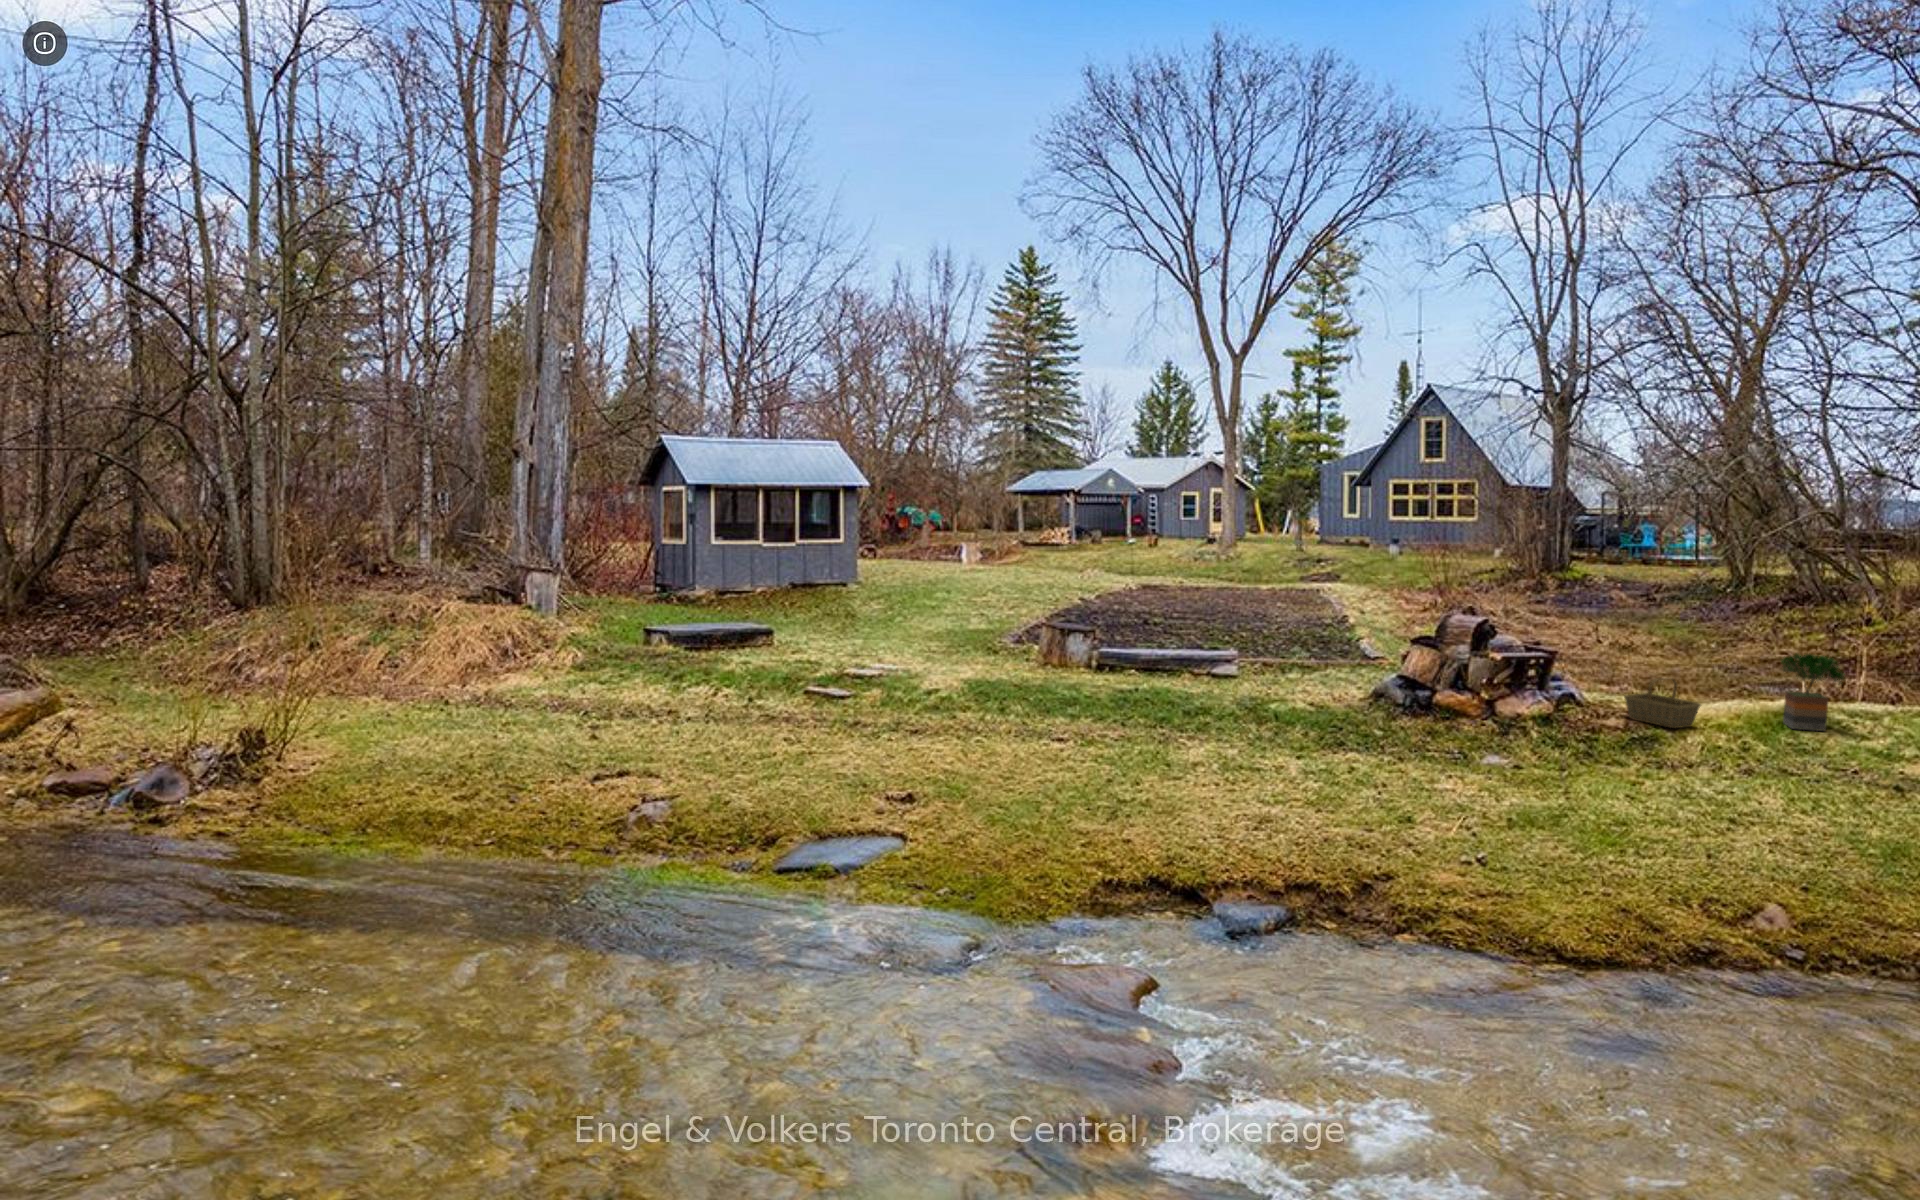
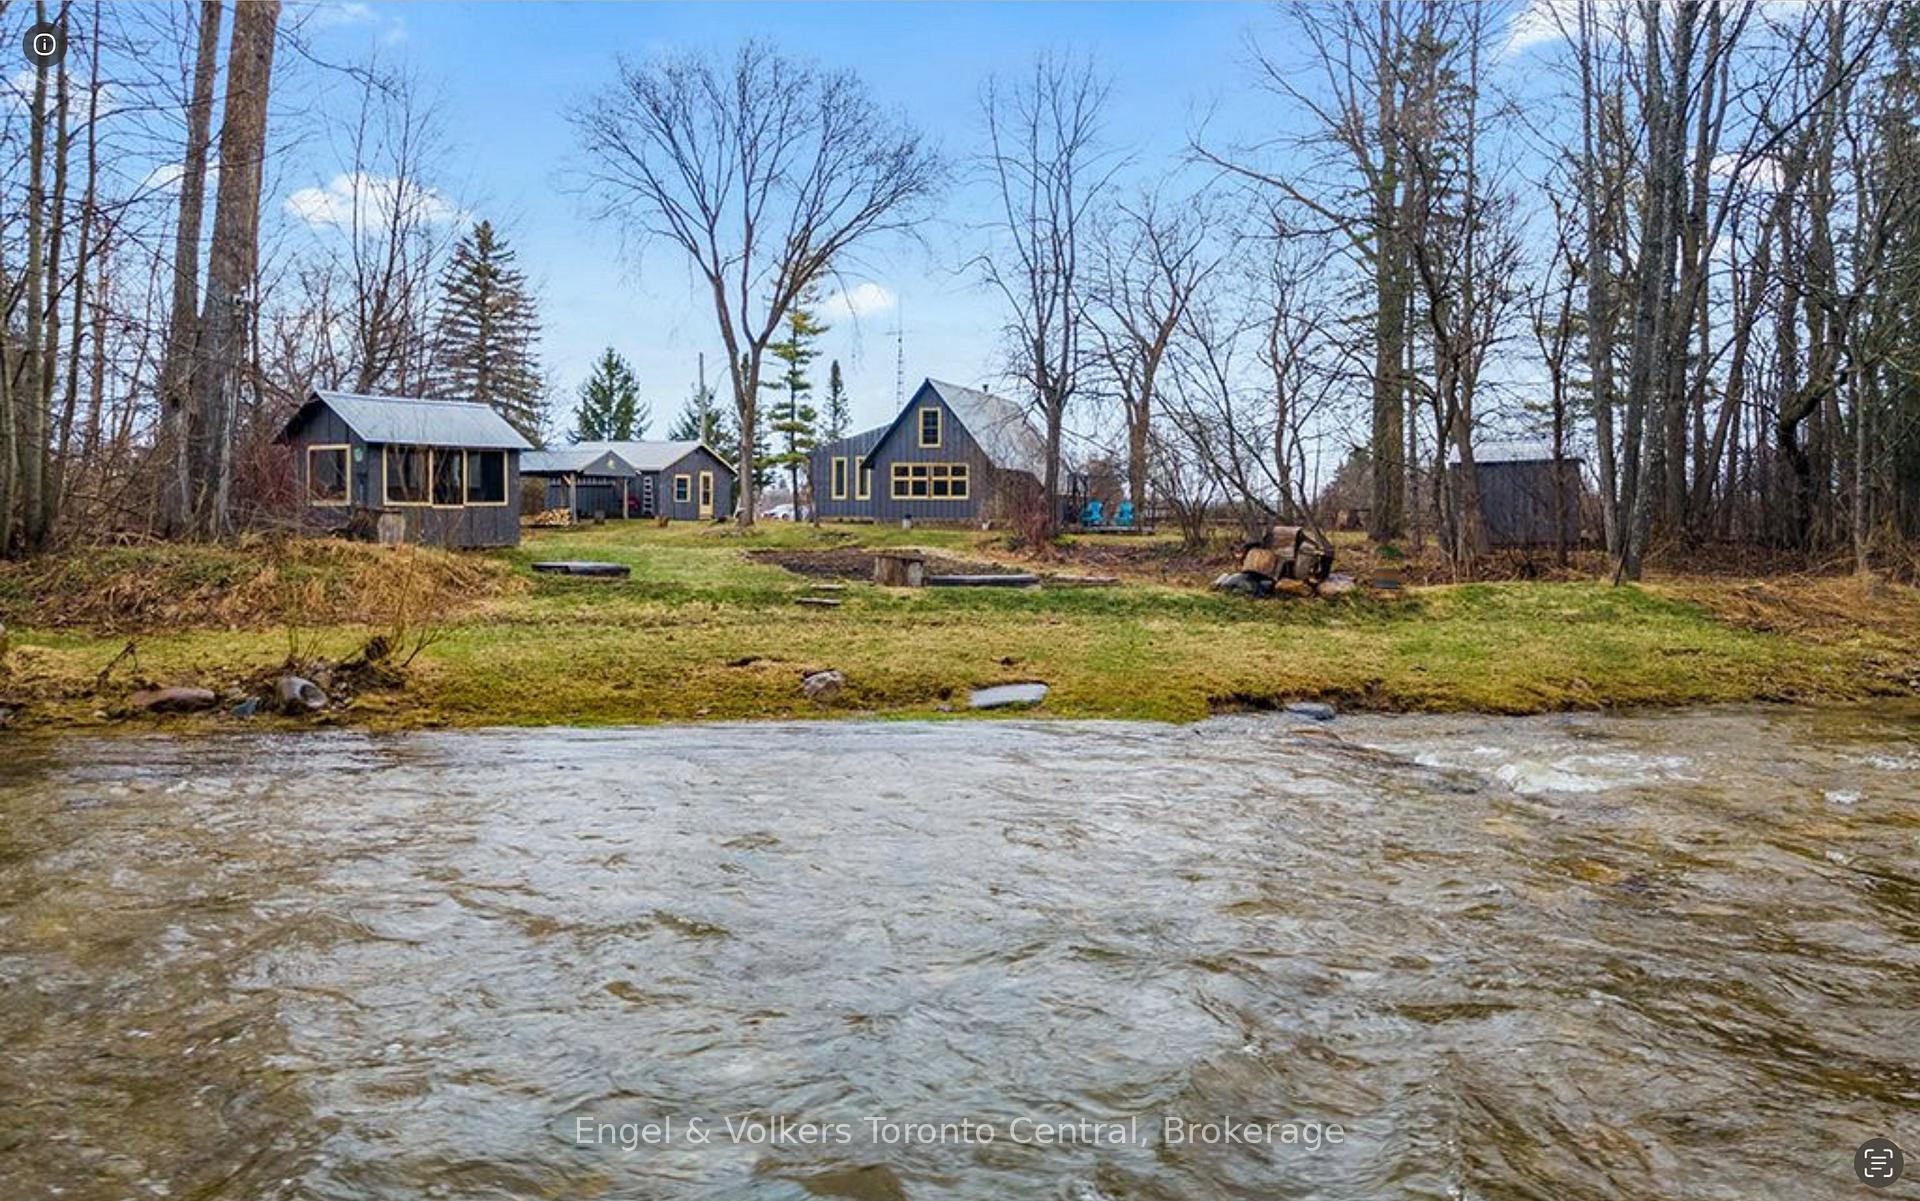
basket: present [1624,678,1701,728] -> none [1303,562,1344,590]

